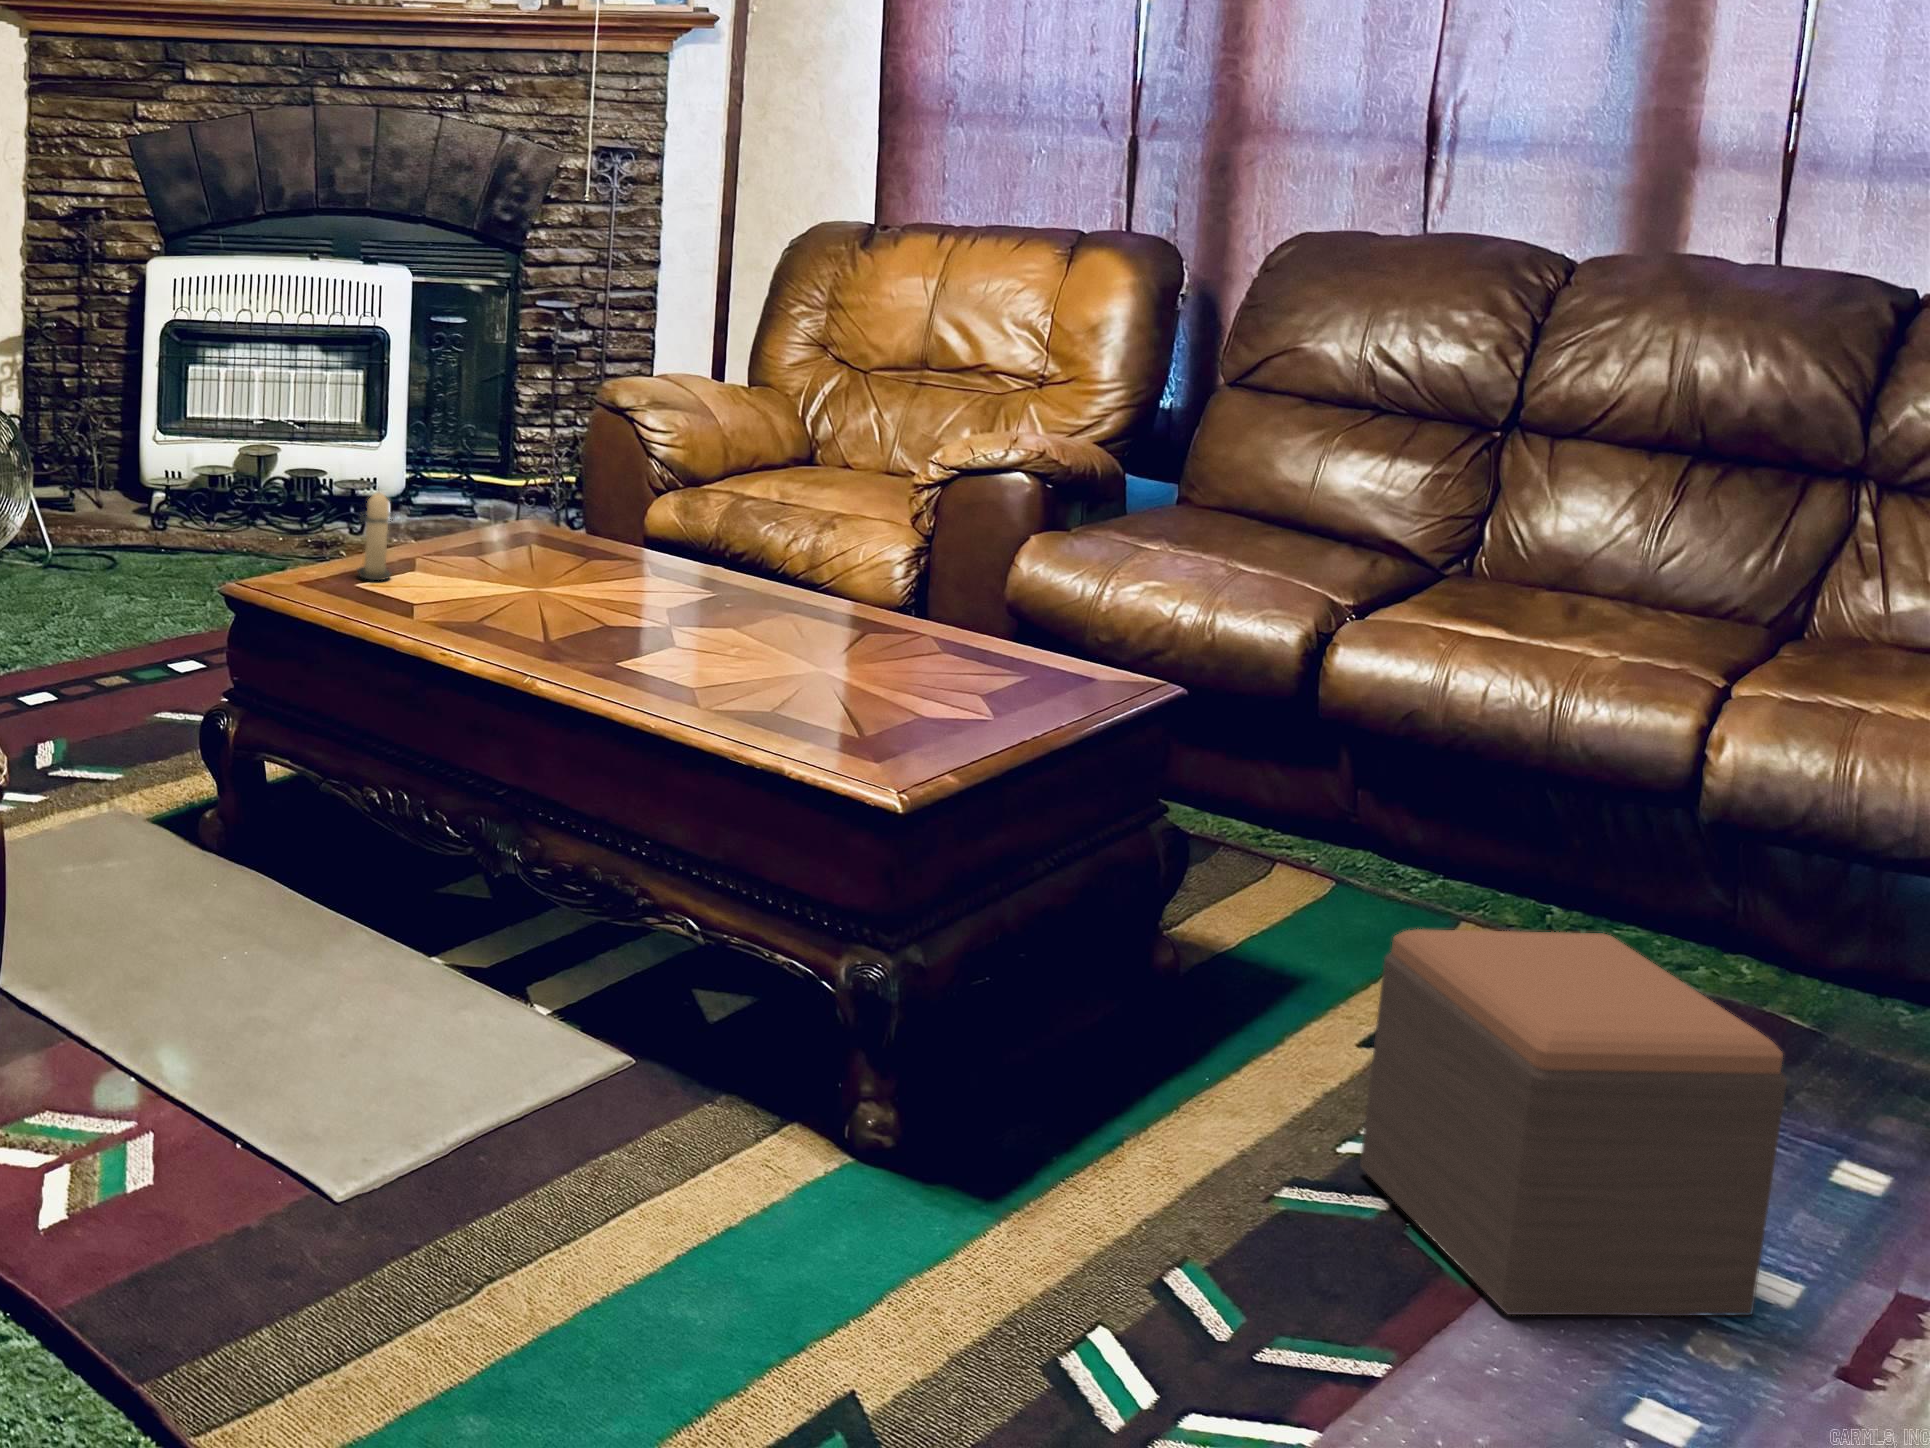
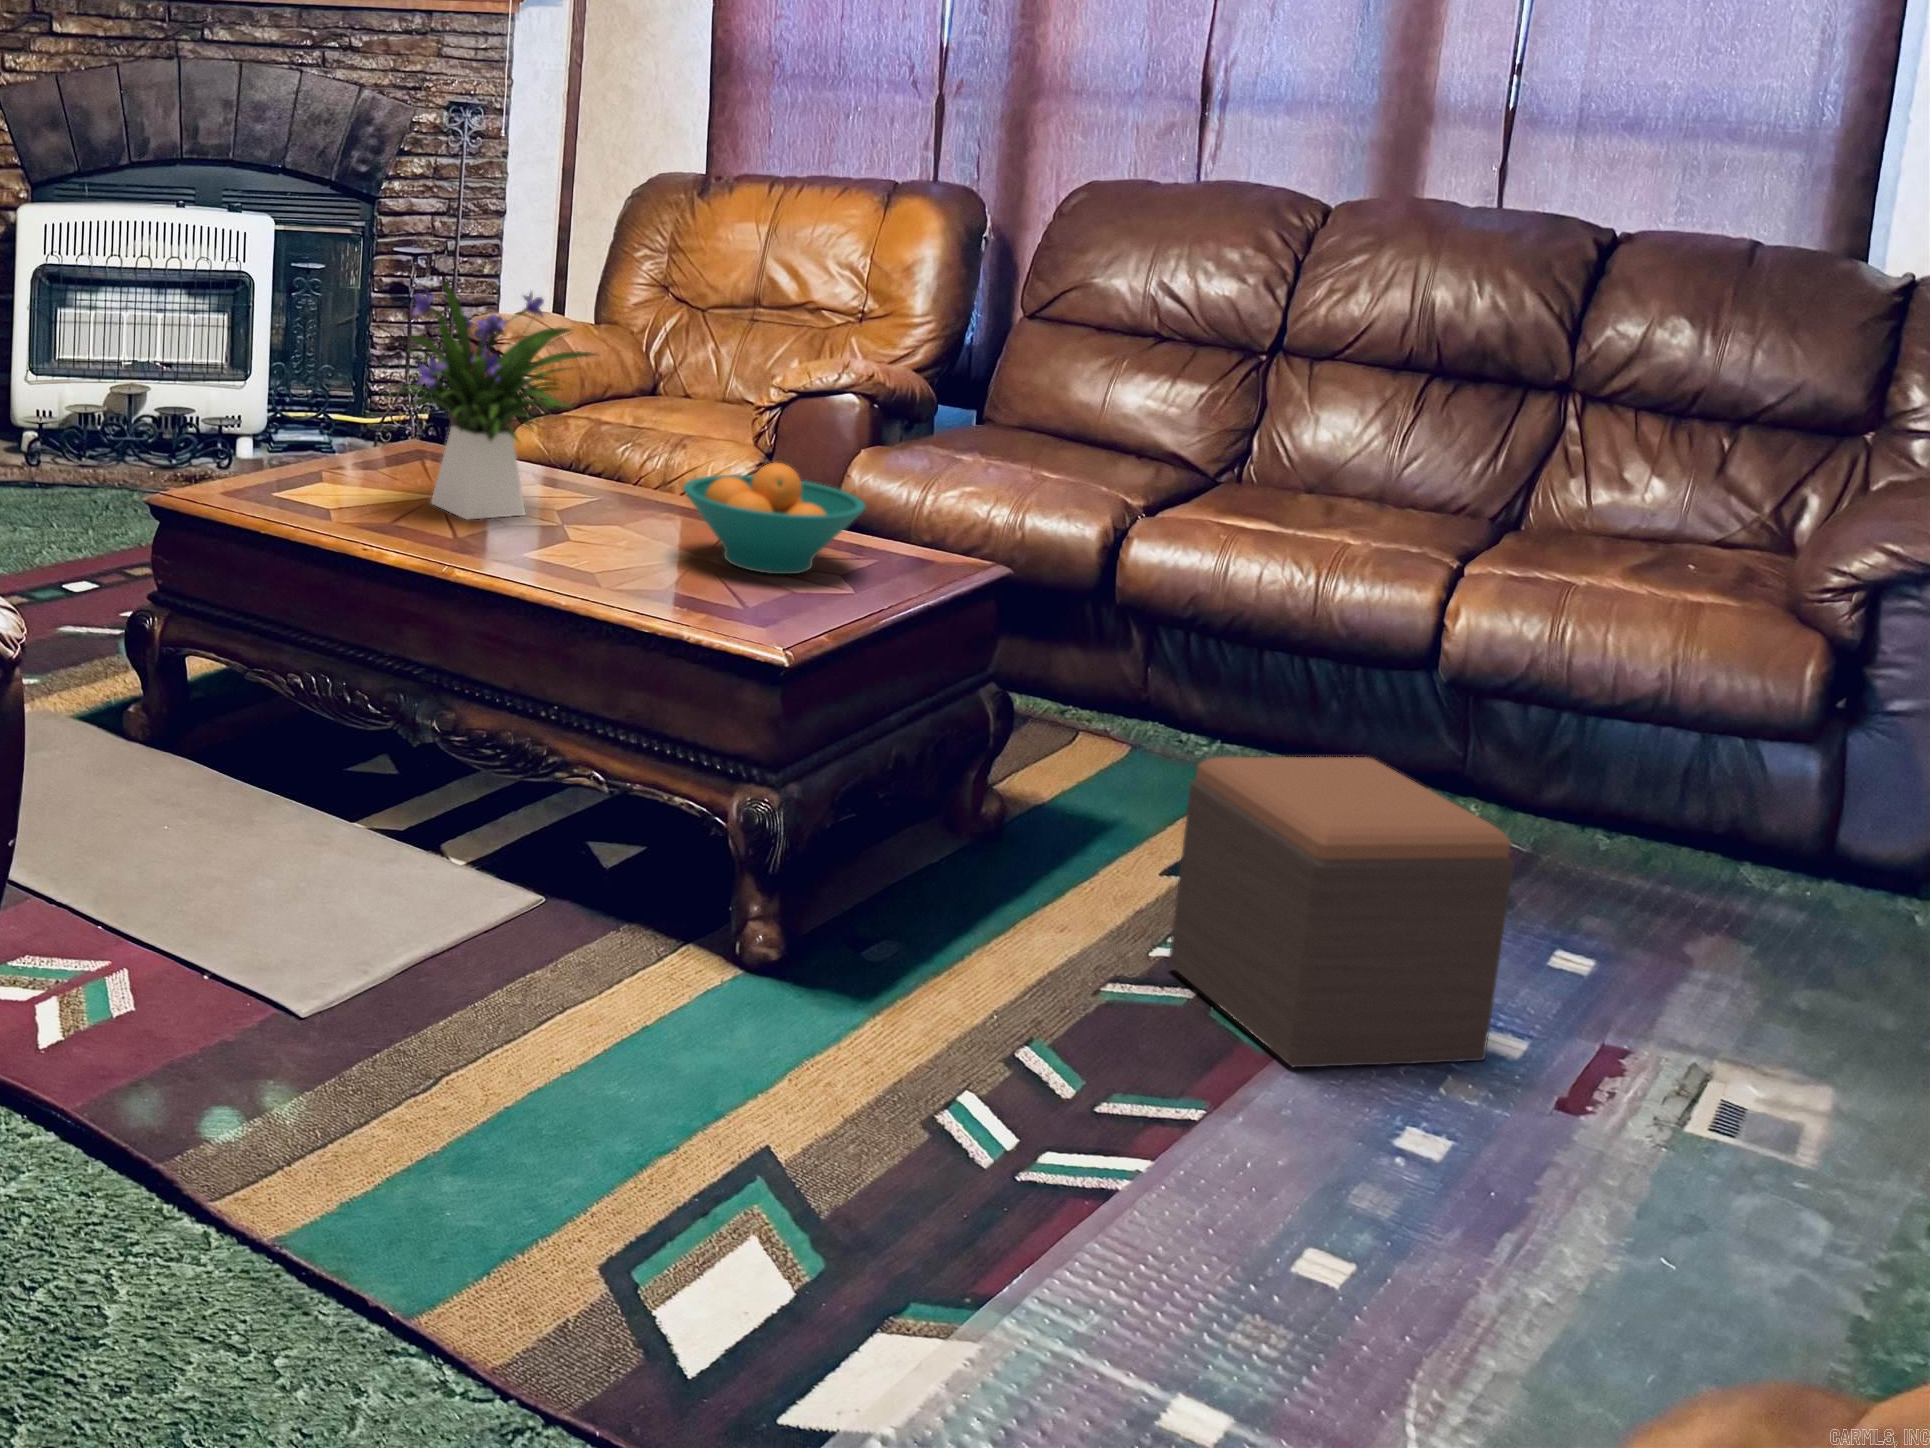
flower arrangement: none [464,356,711,617] -> present [383,282,596,519]
candle: present [357,492,396,580] -> none [263,404,307,492]
fruit bowl: none [801,564,1008,691] -> present [684,463,866,574]

